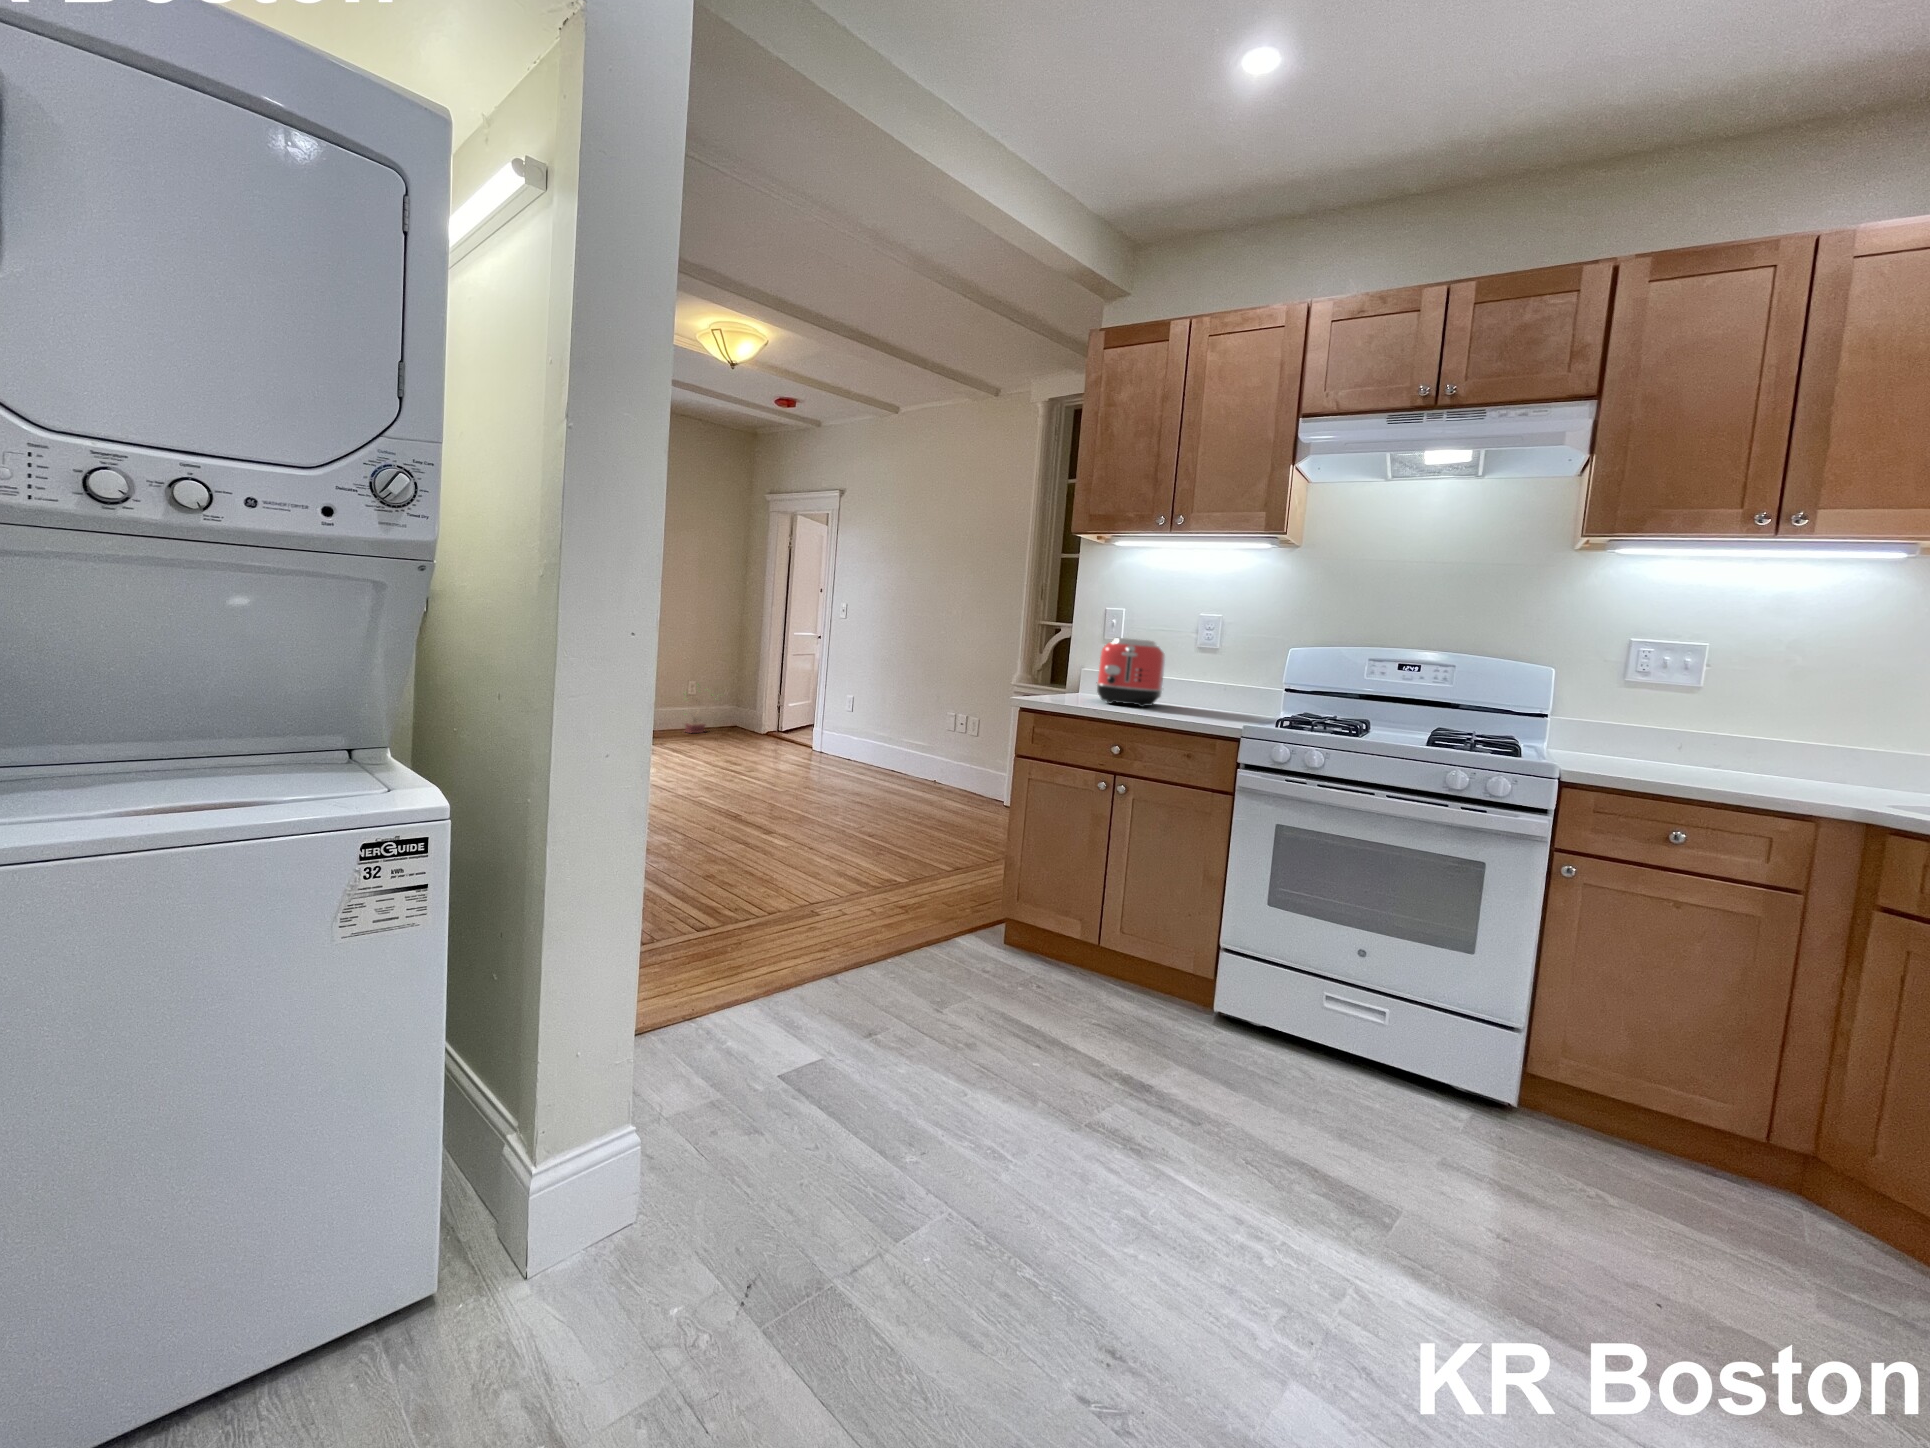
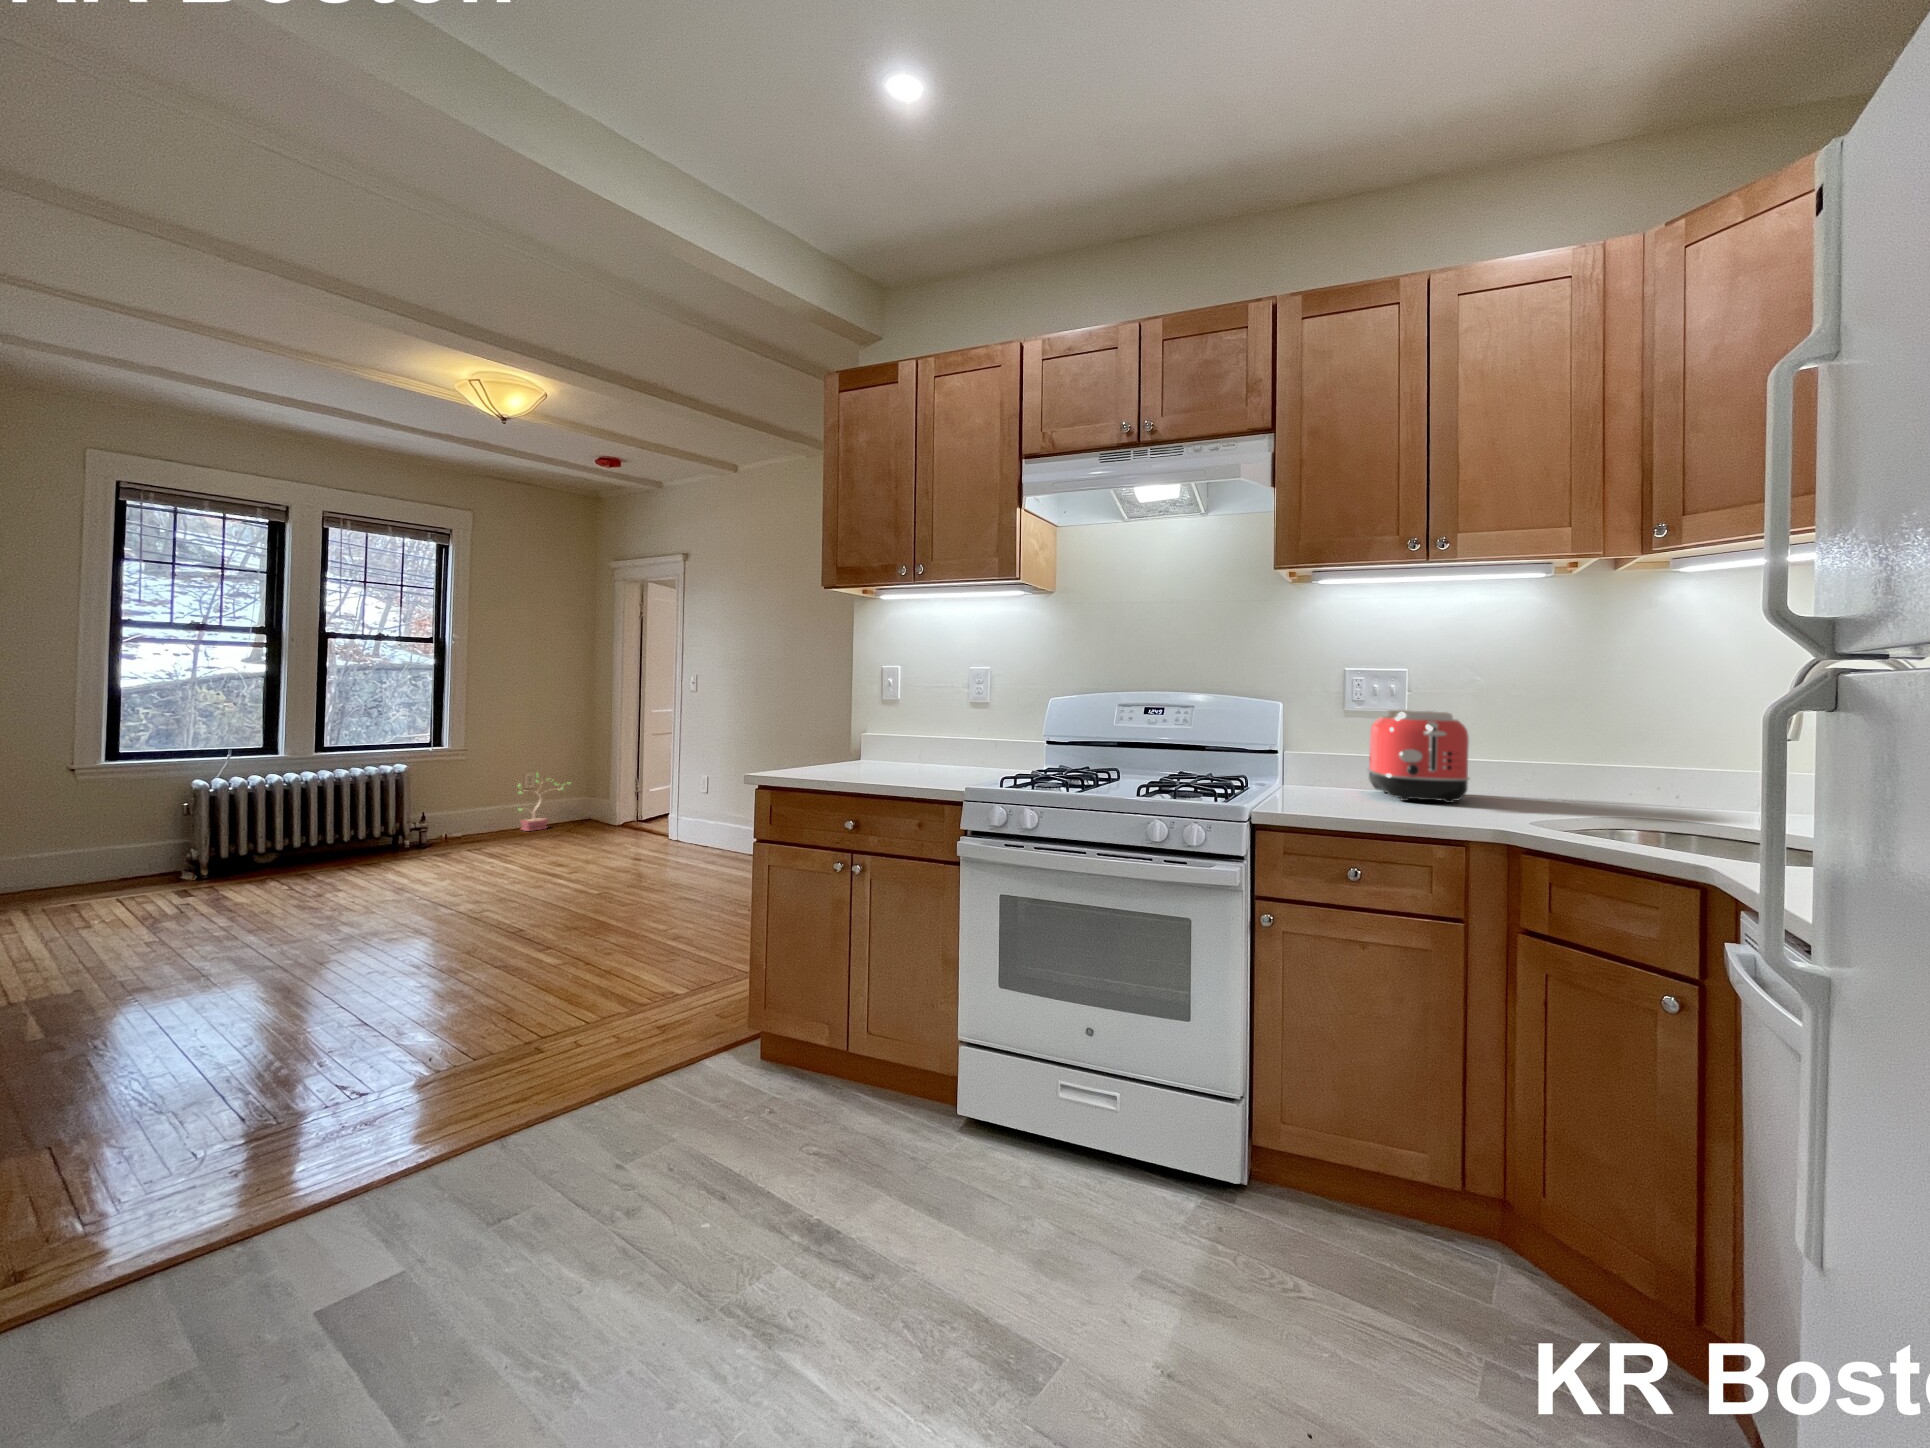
toaster: present [1097,638,1165,707] -> present [1368,710,1470,803]

